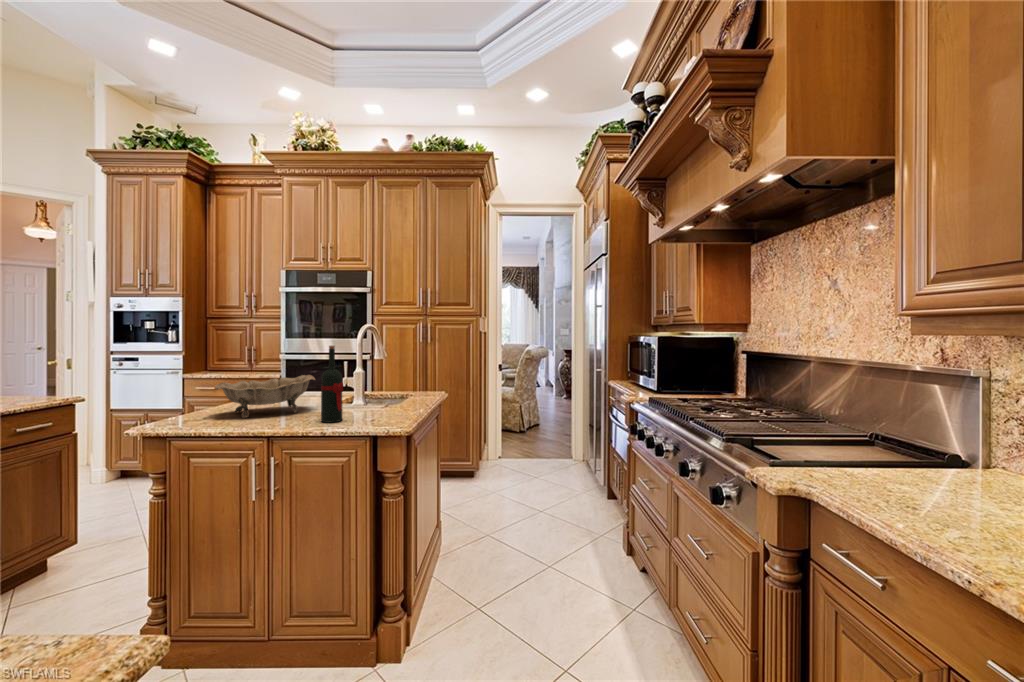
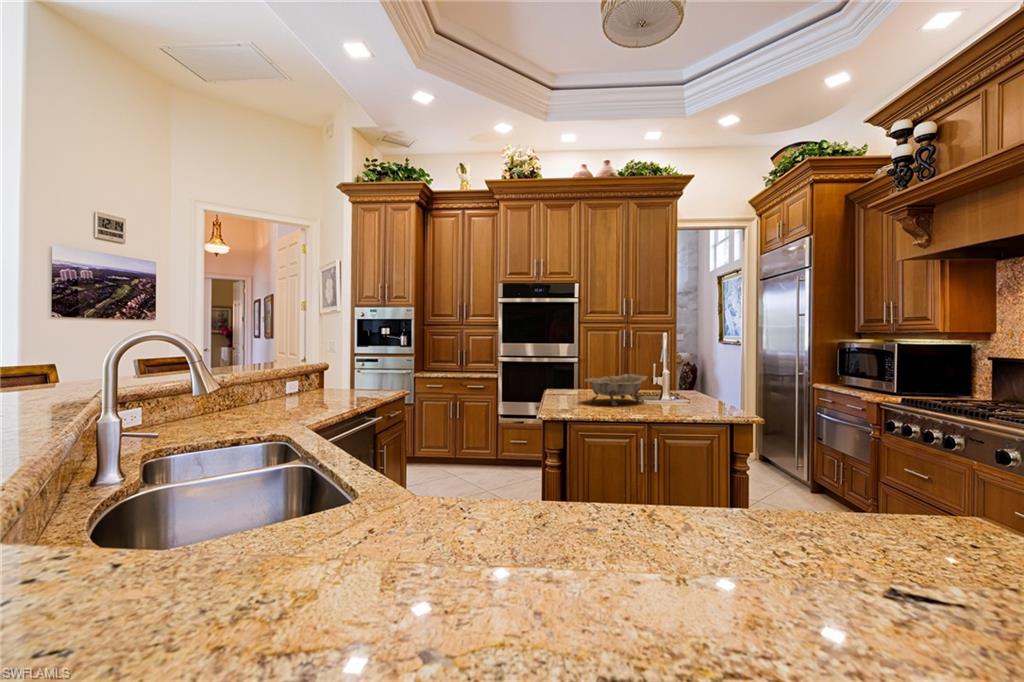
wine bottle: present [321,346,343,423] -> none [683,351,704,410]

